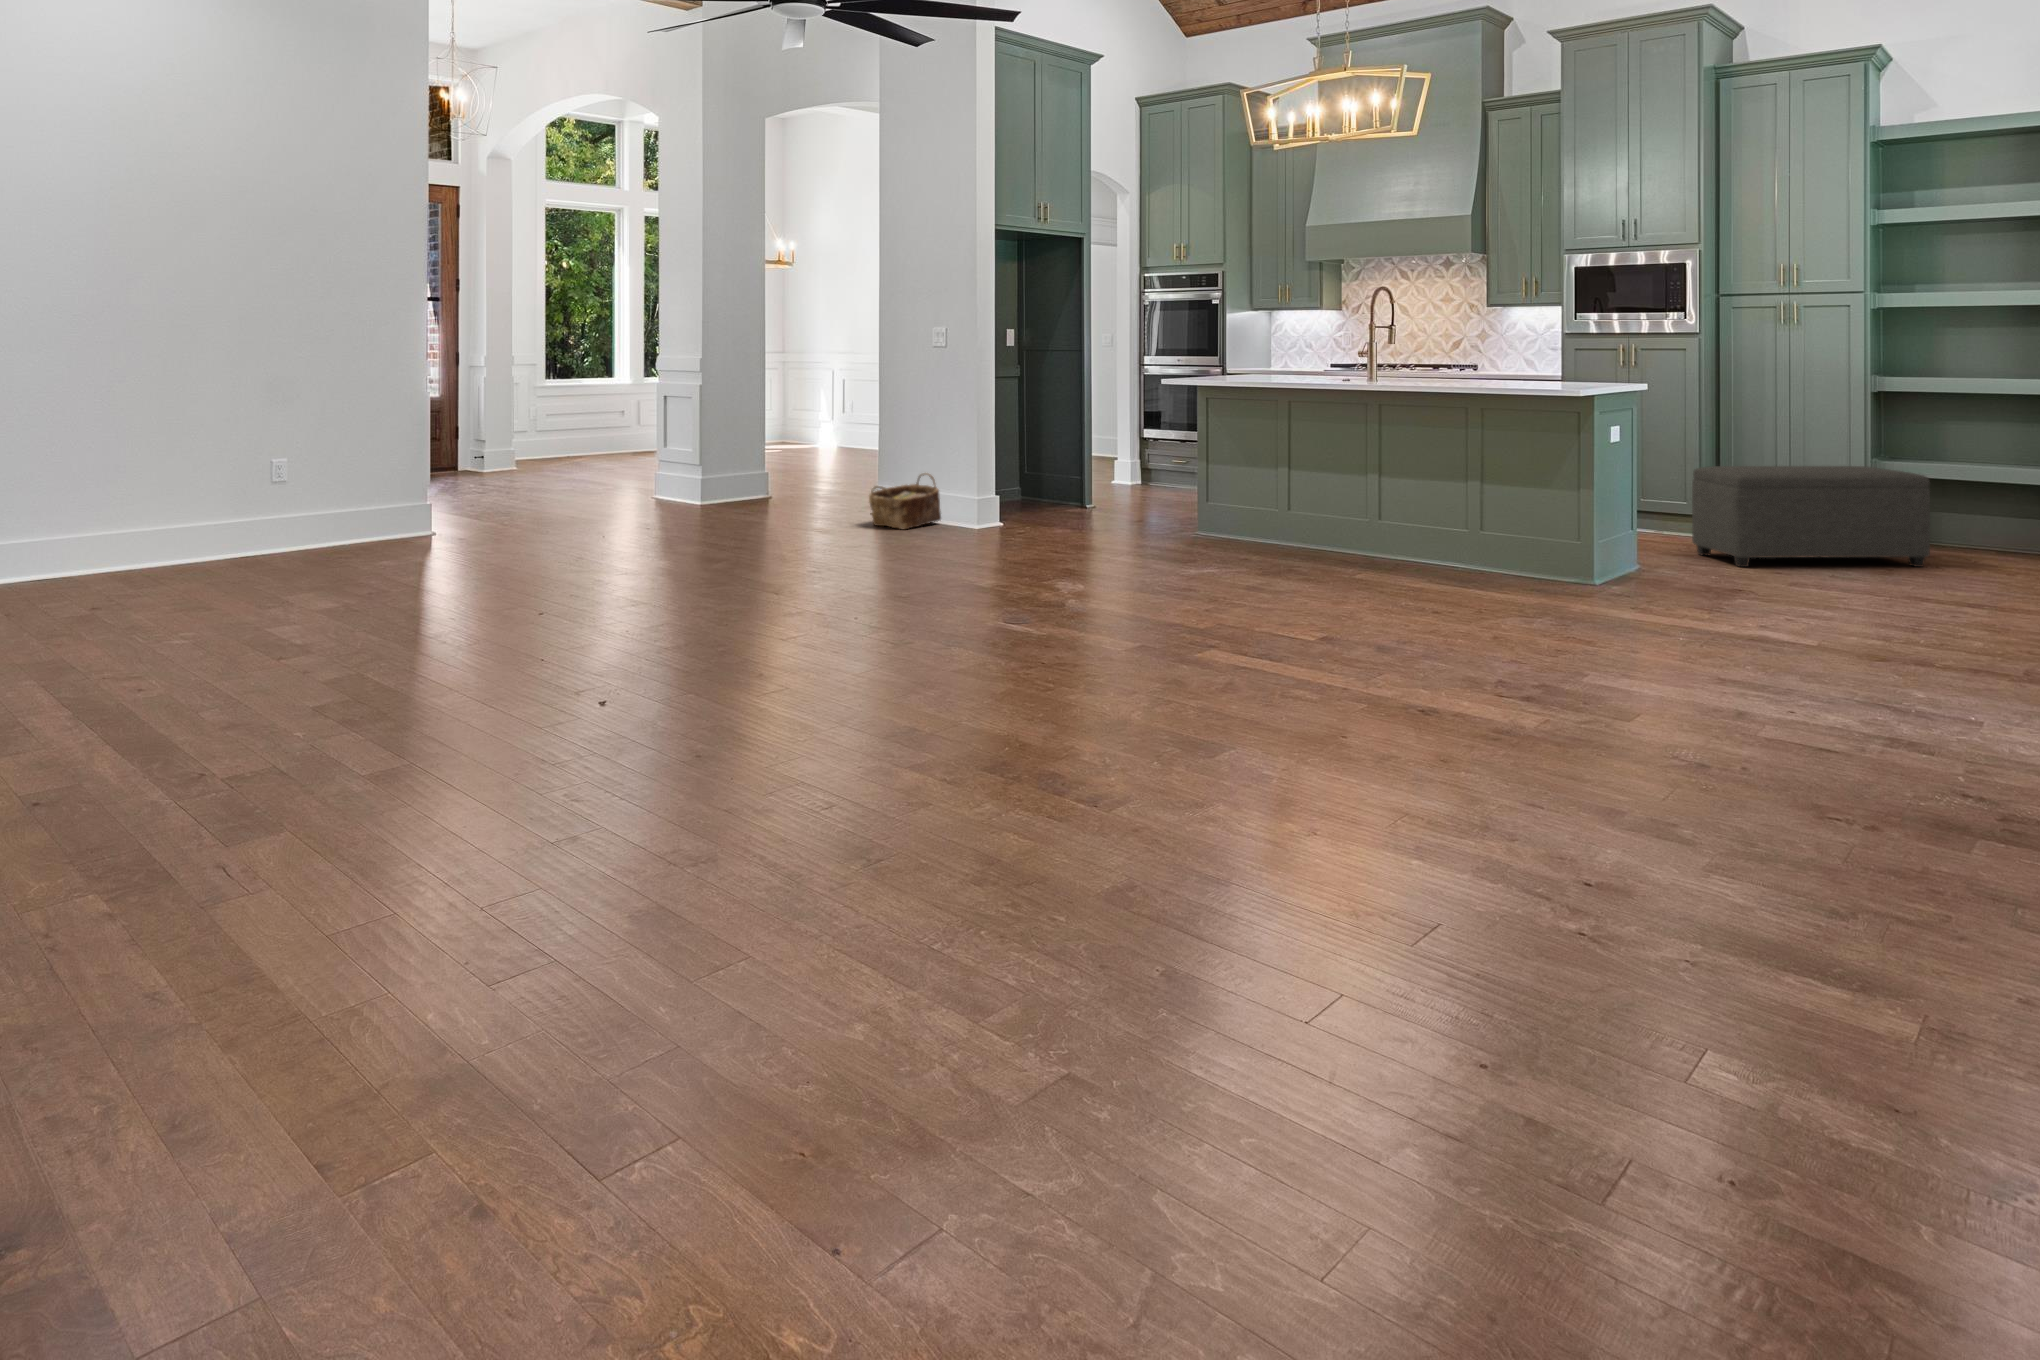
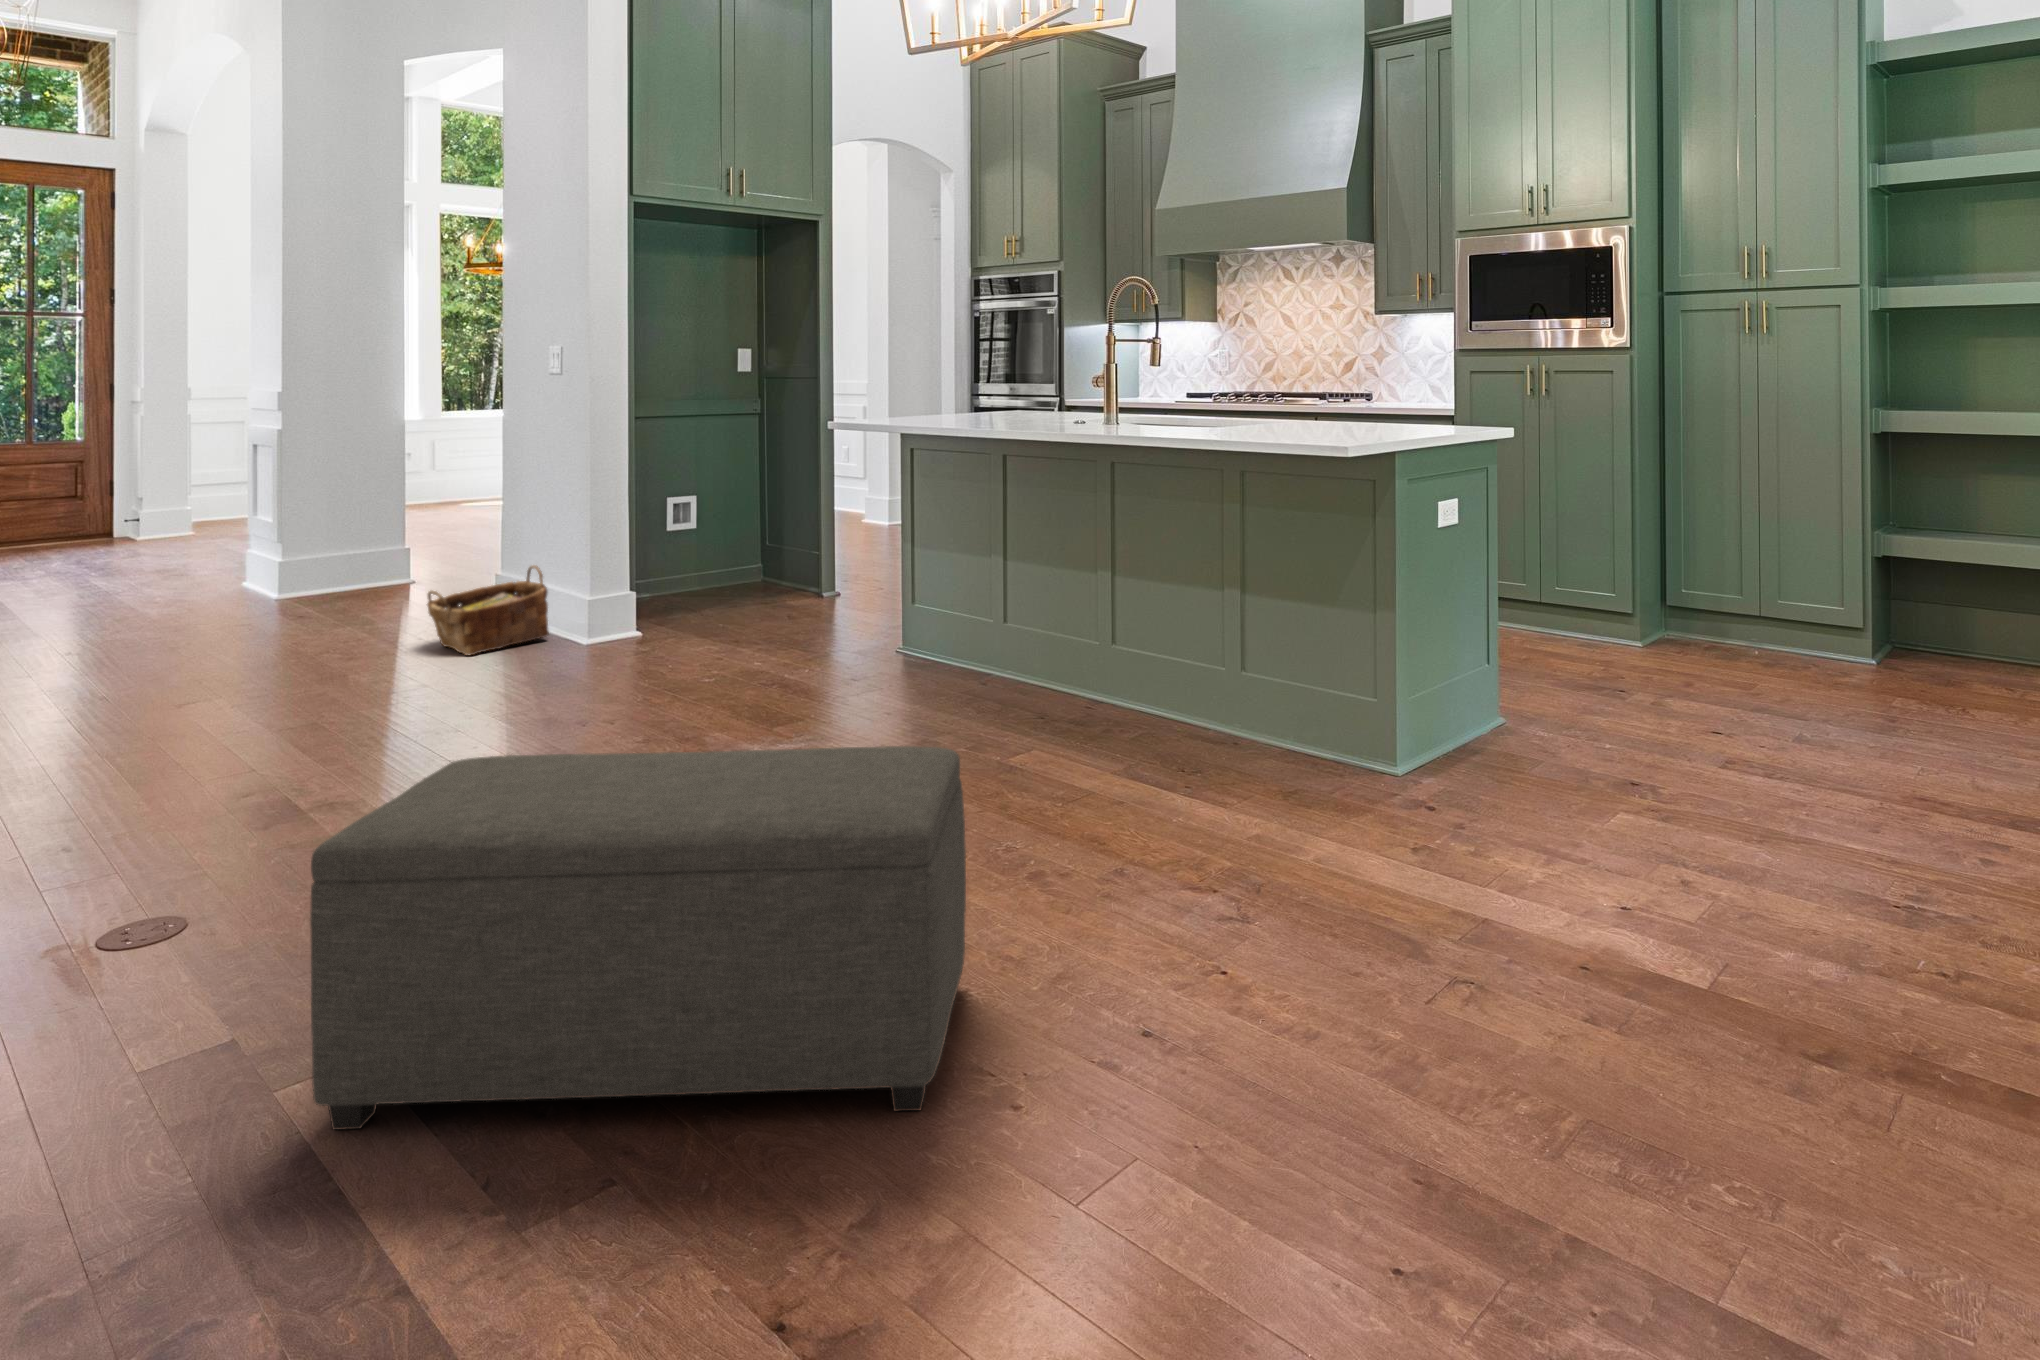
ottoman: present [1692,466,1930,567] -> present [310,746,966,1130]

